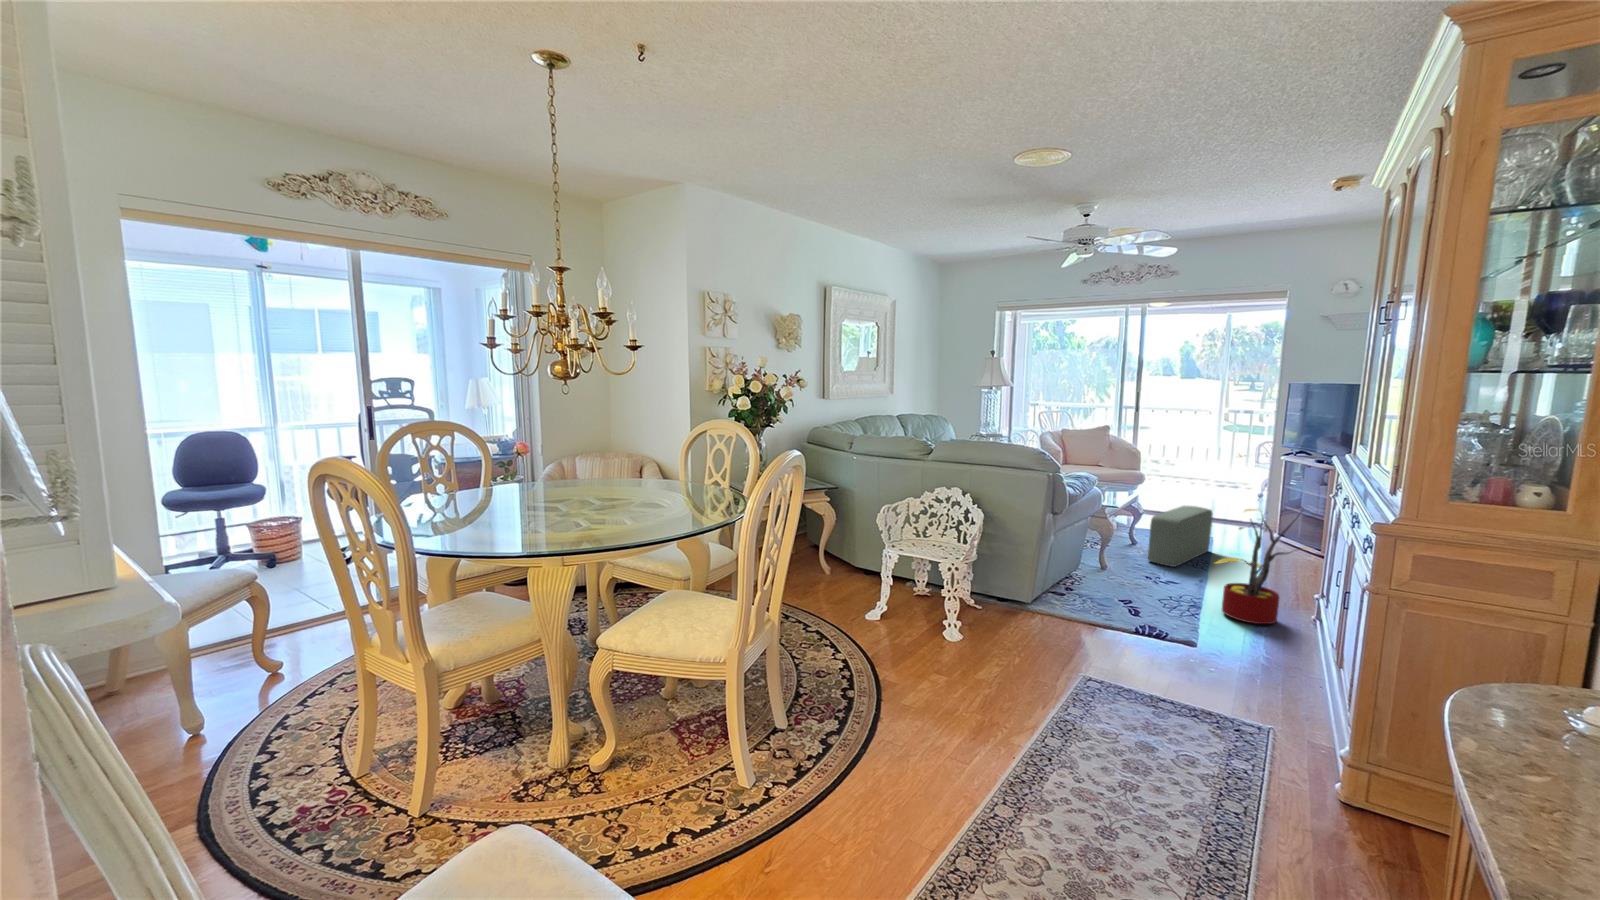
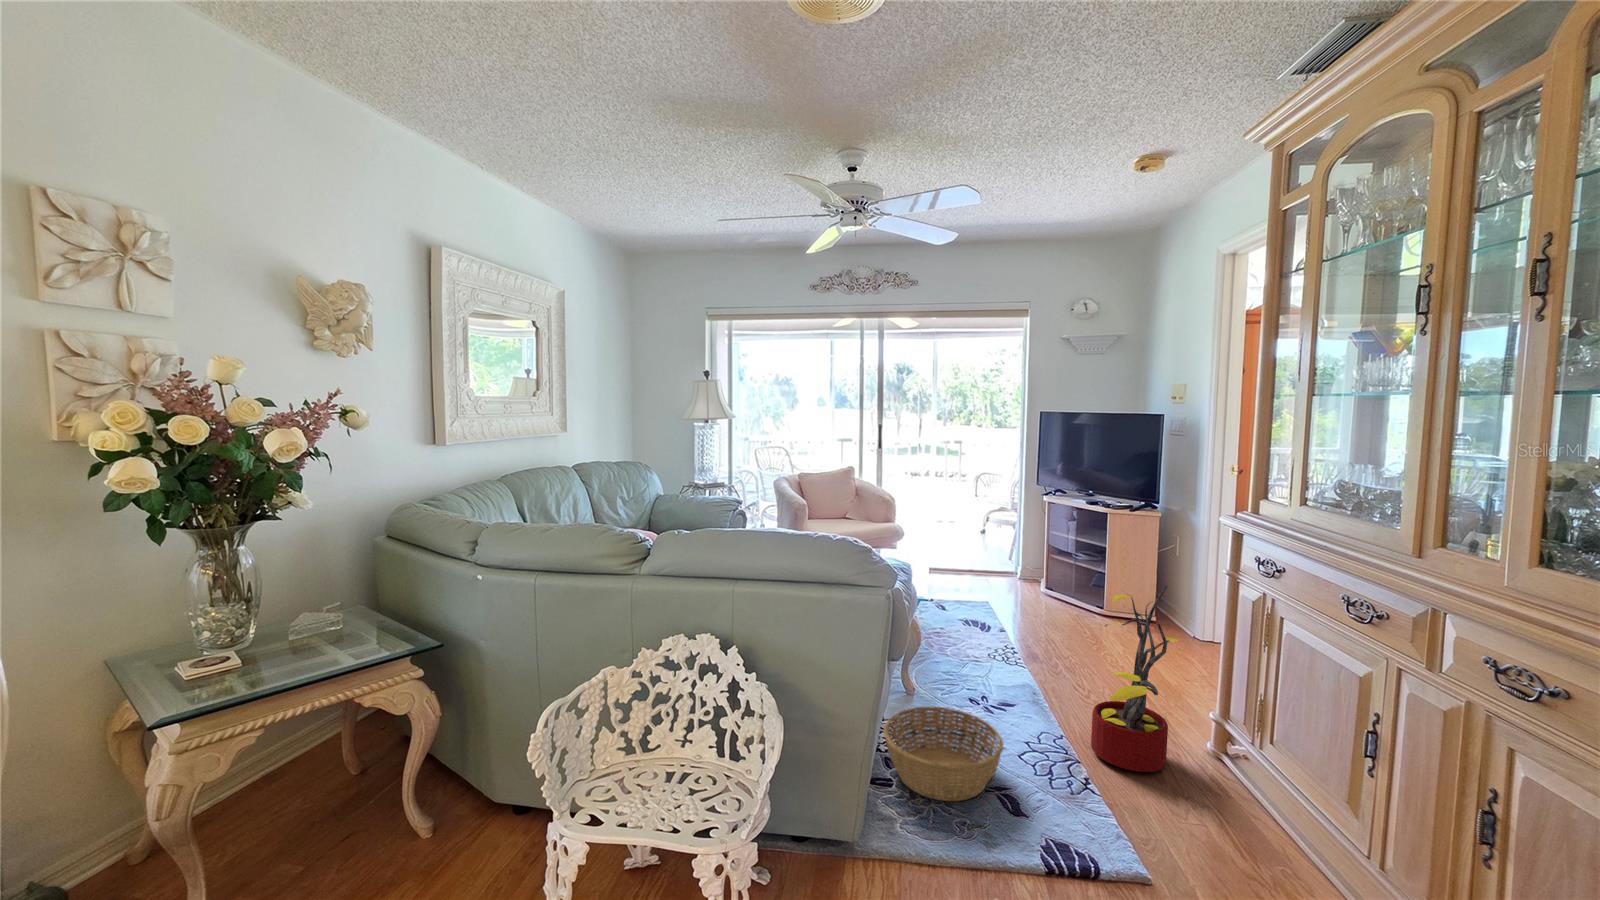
pouf: present [1148,506,1213,567] -> none [945,569,997,663]
basket: none [1066,566,1144,612] -> present [884,707,1003,801]

